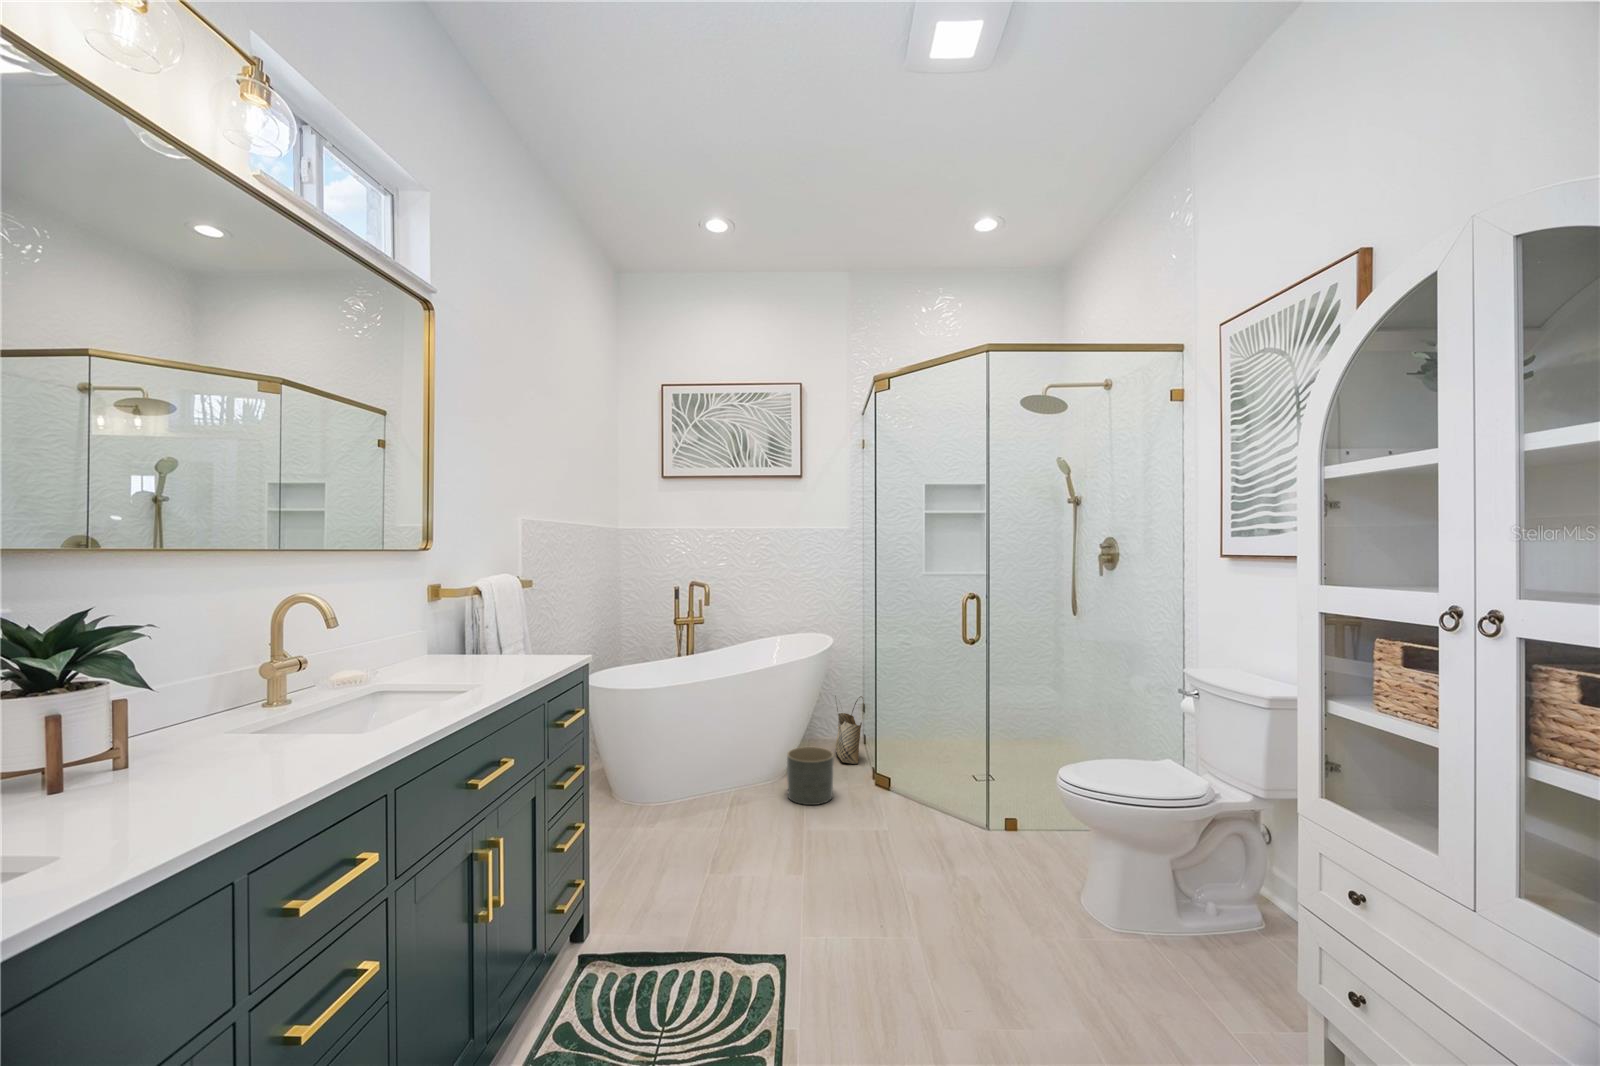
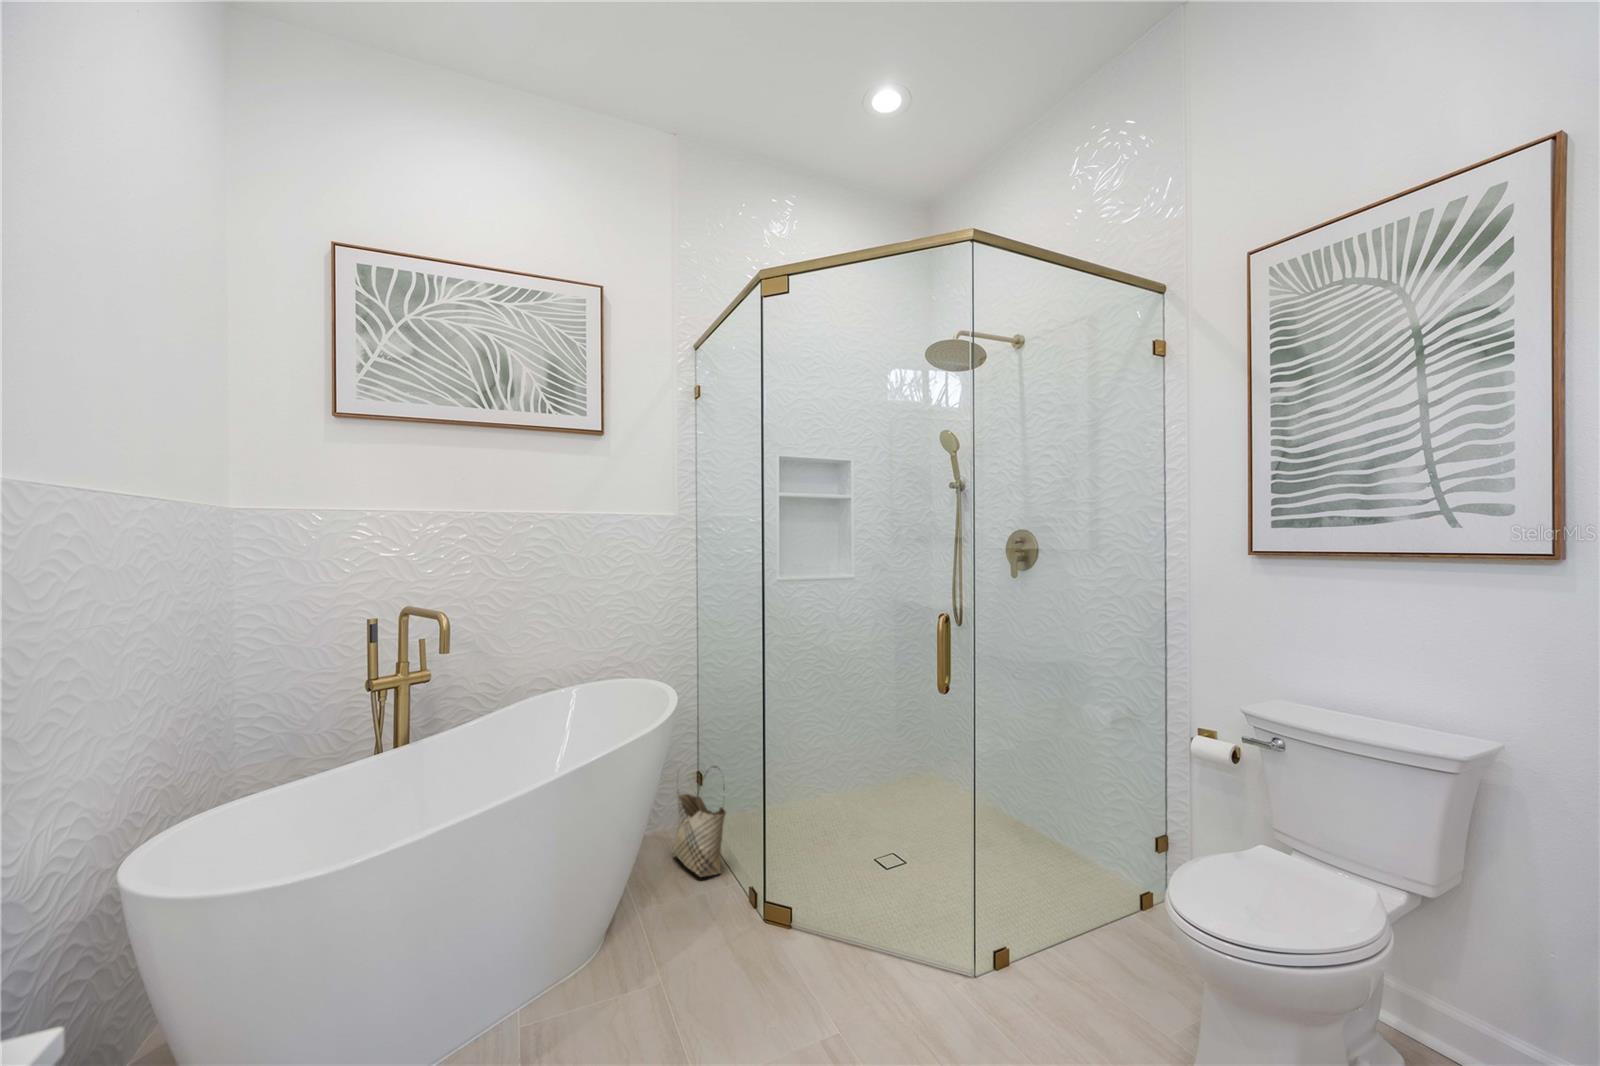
planter: present [787,747,834,805] -> none [657,878,739,998]

